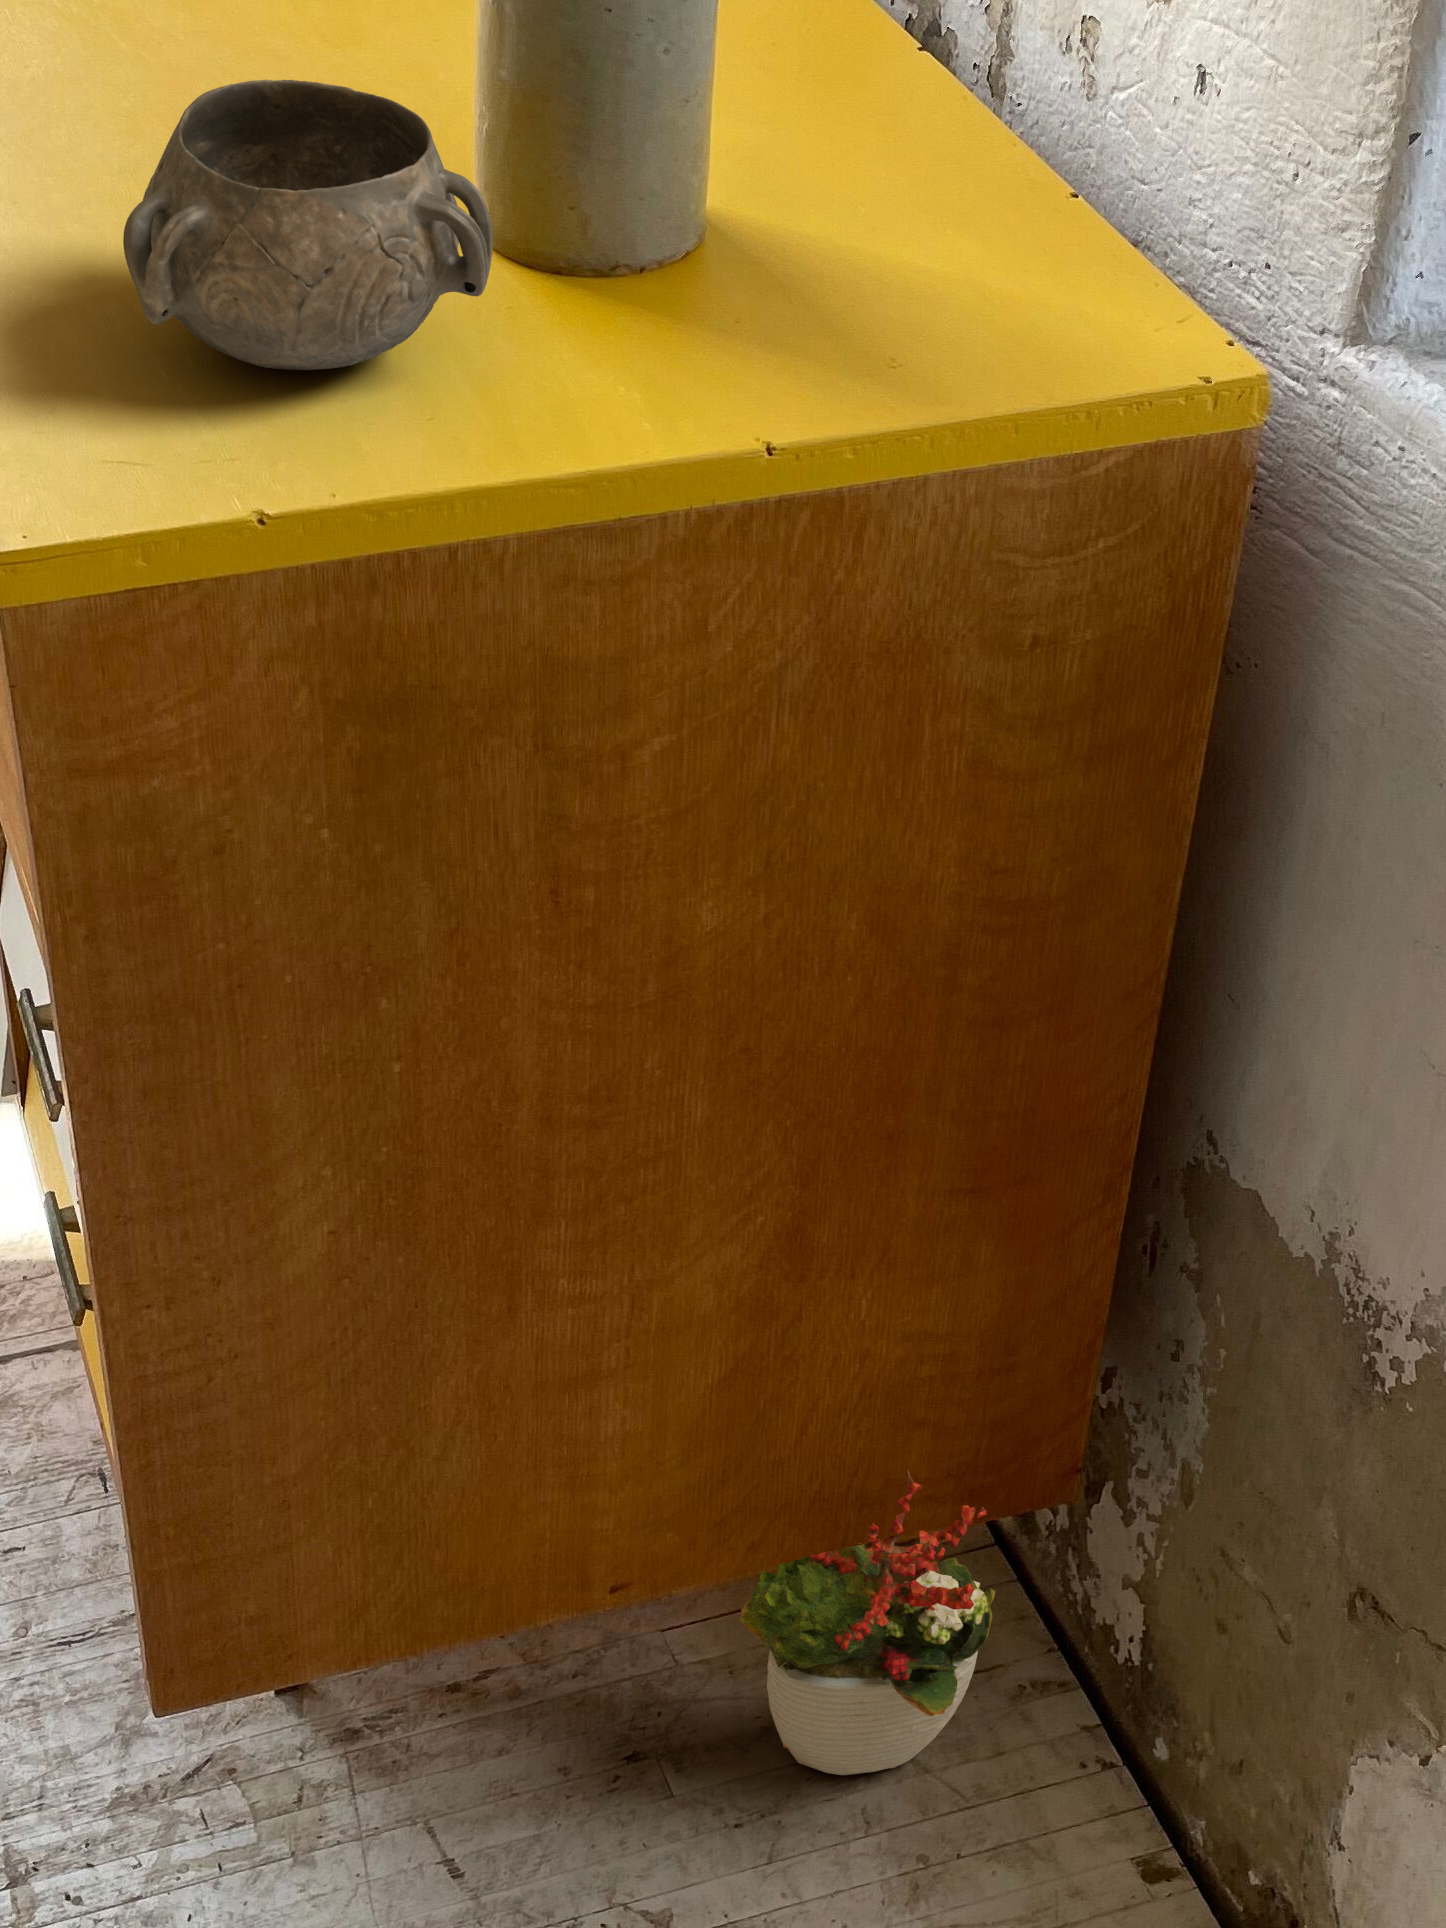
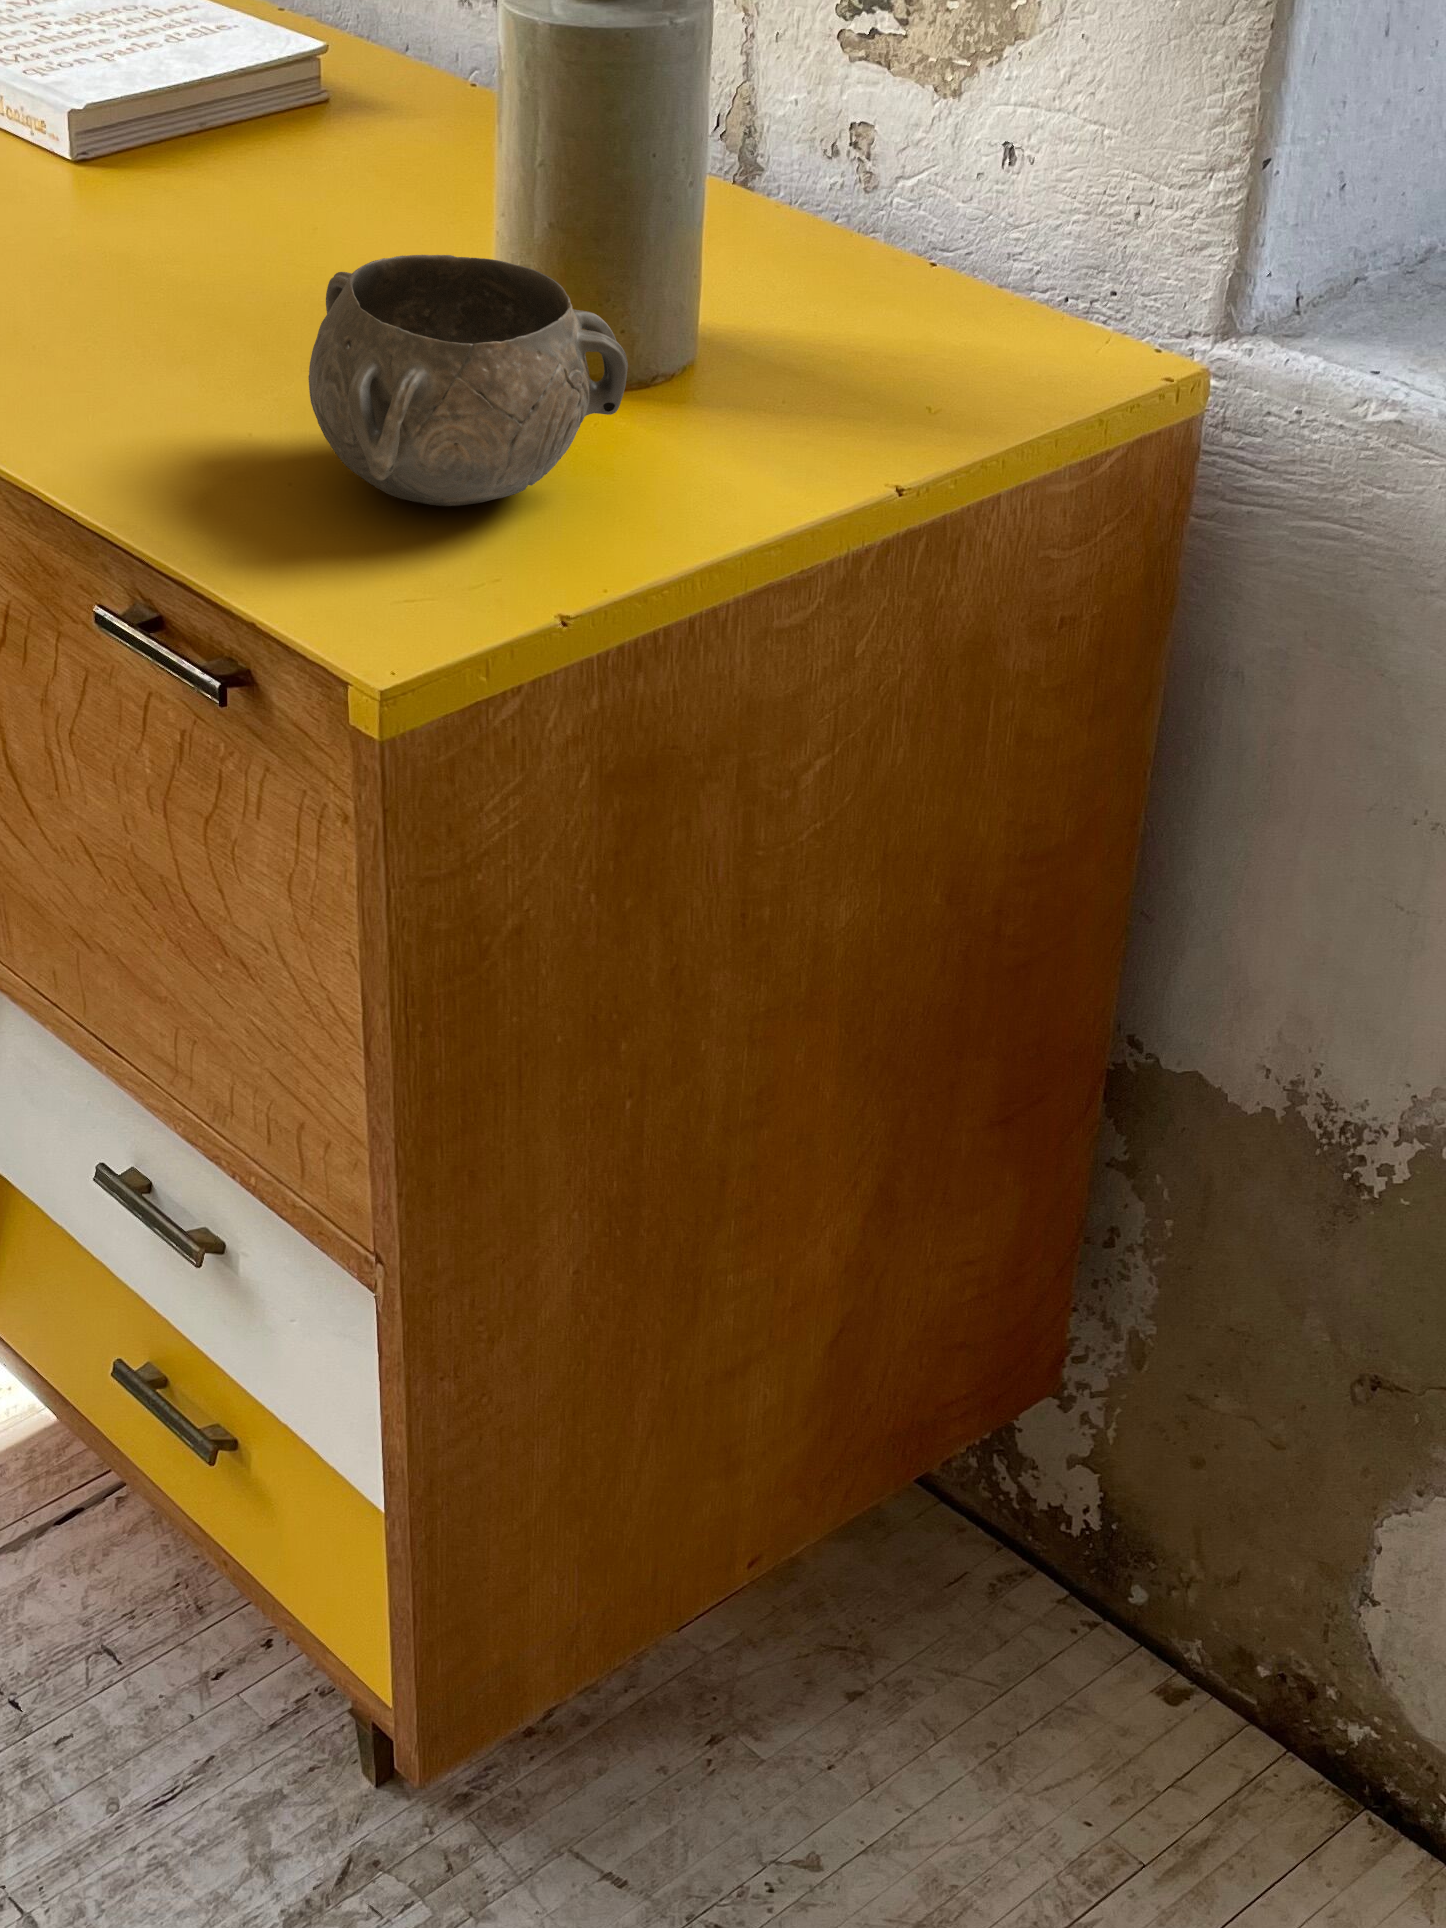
decorative plant: present [740,1470,996,1775] -> none [823,1391,1025,1699]

